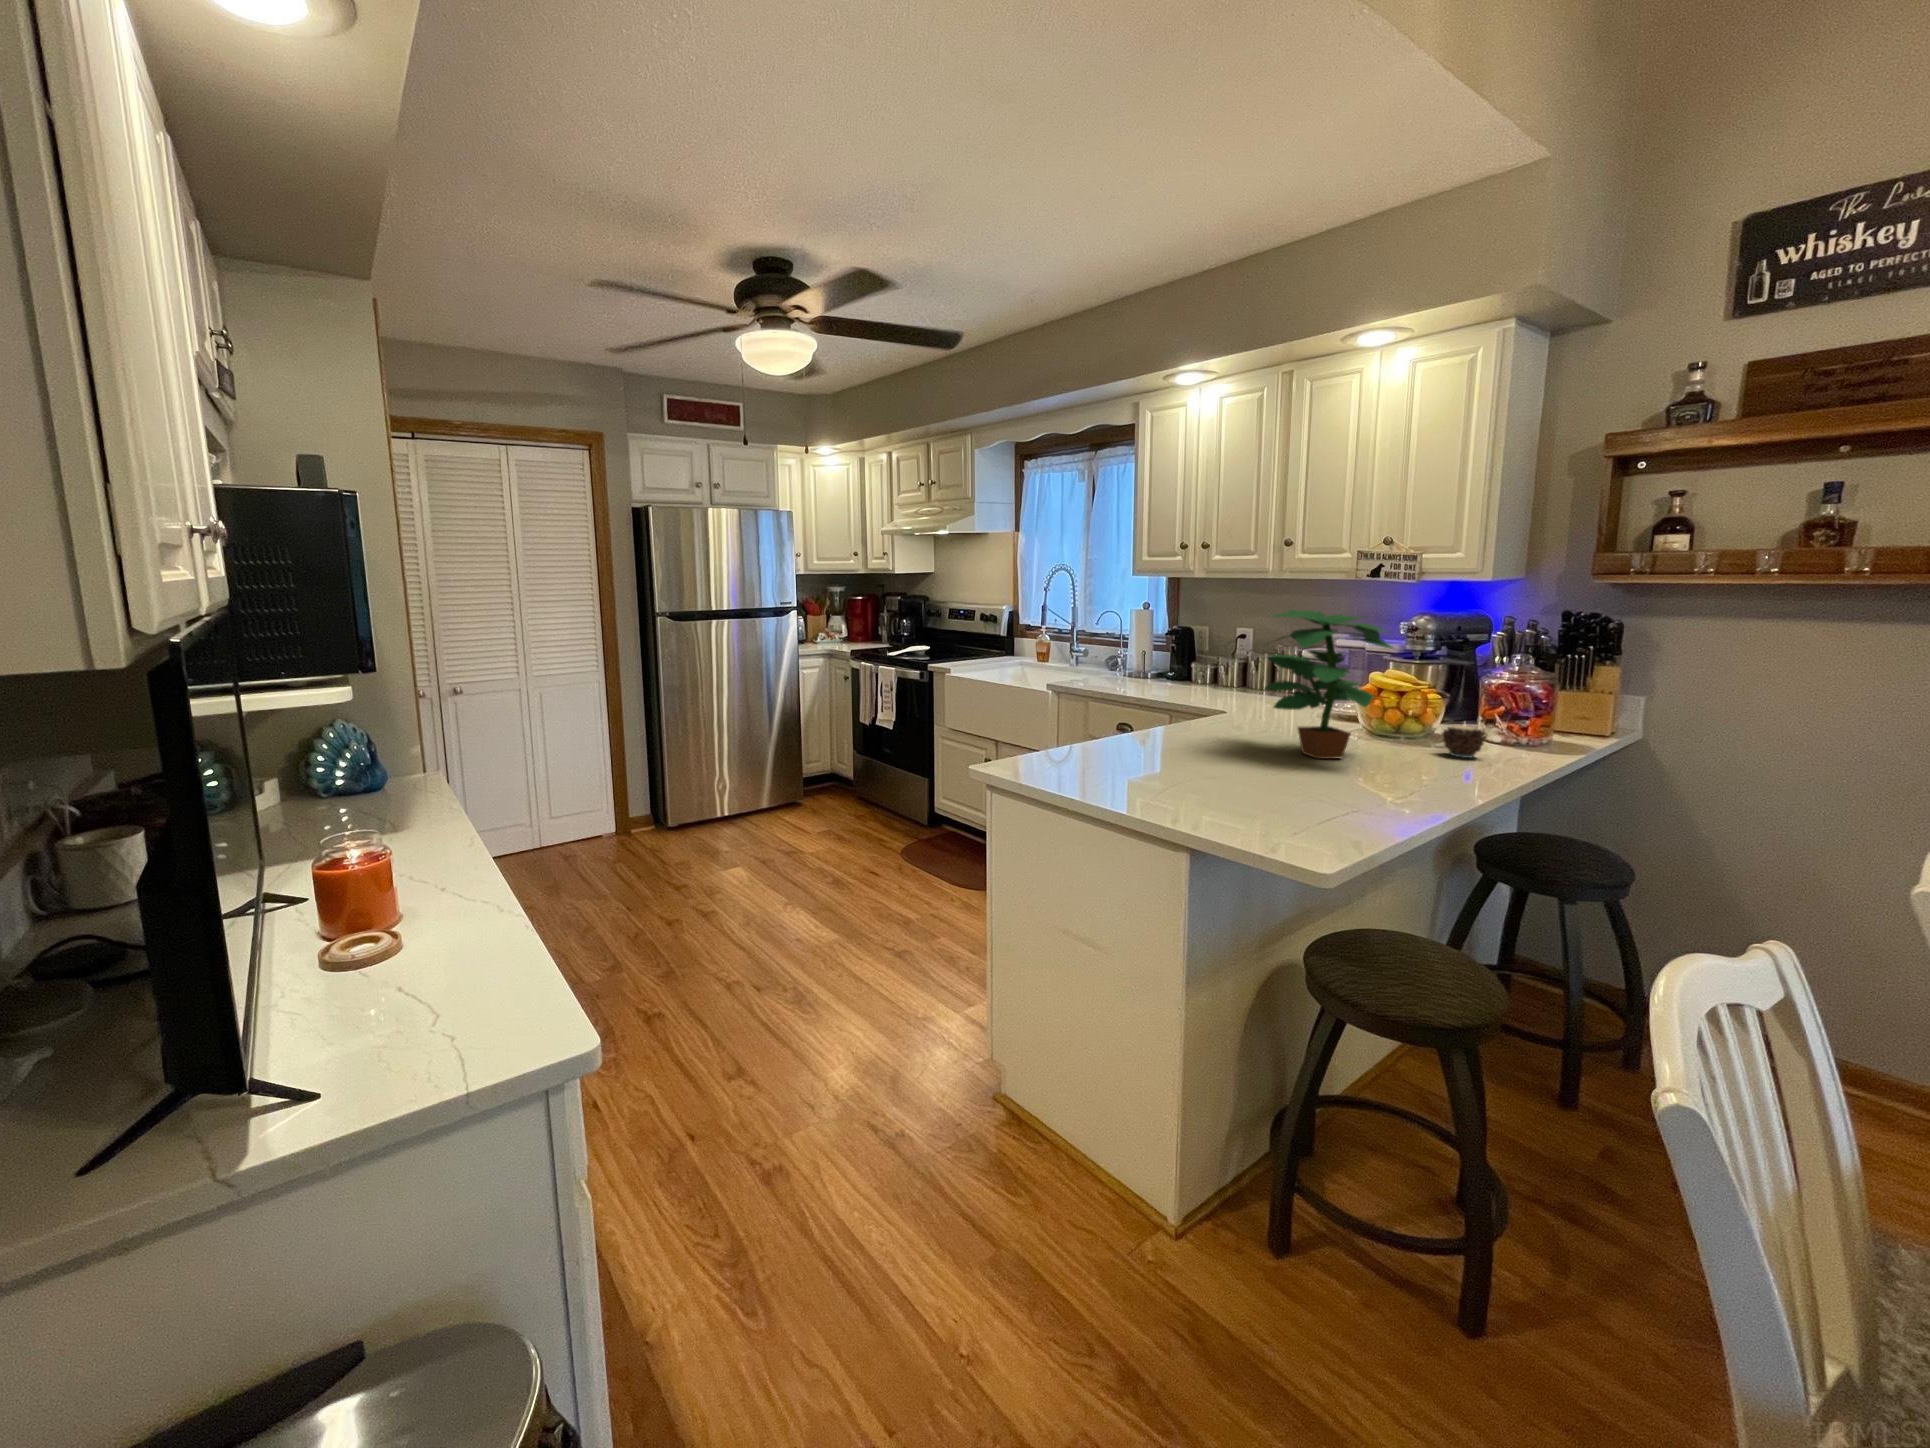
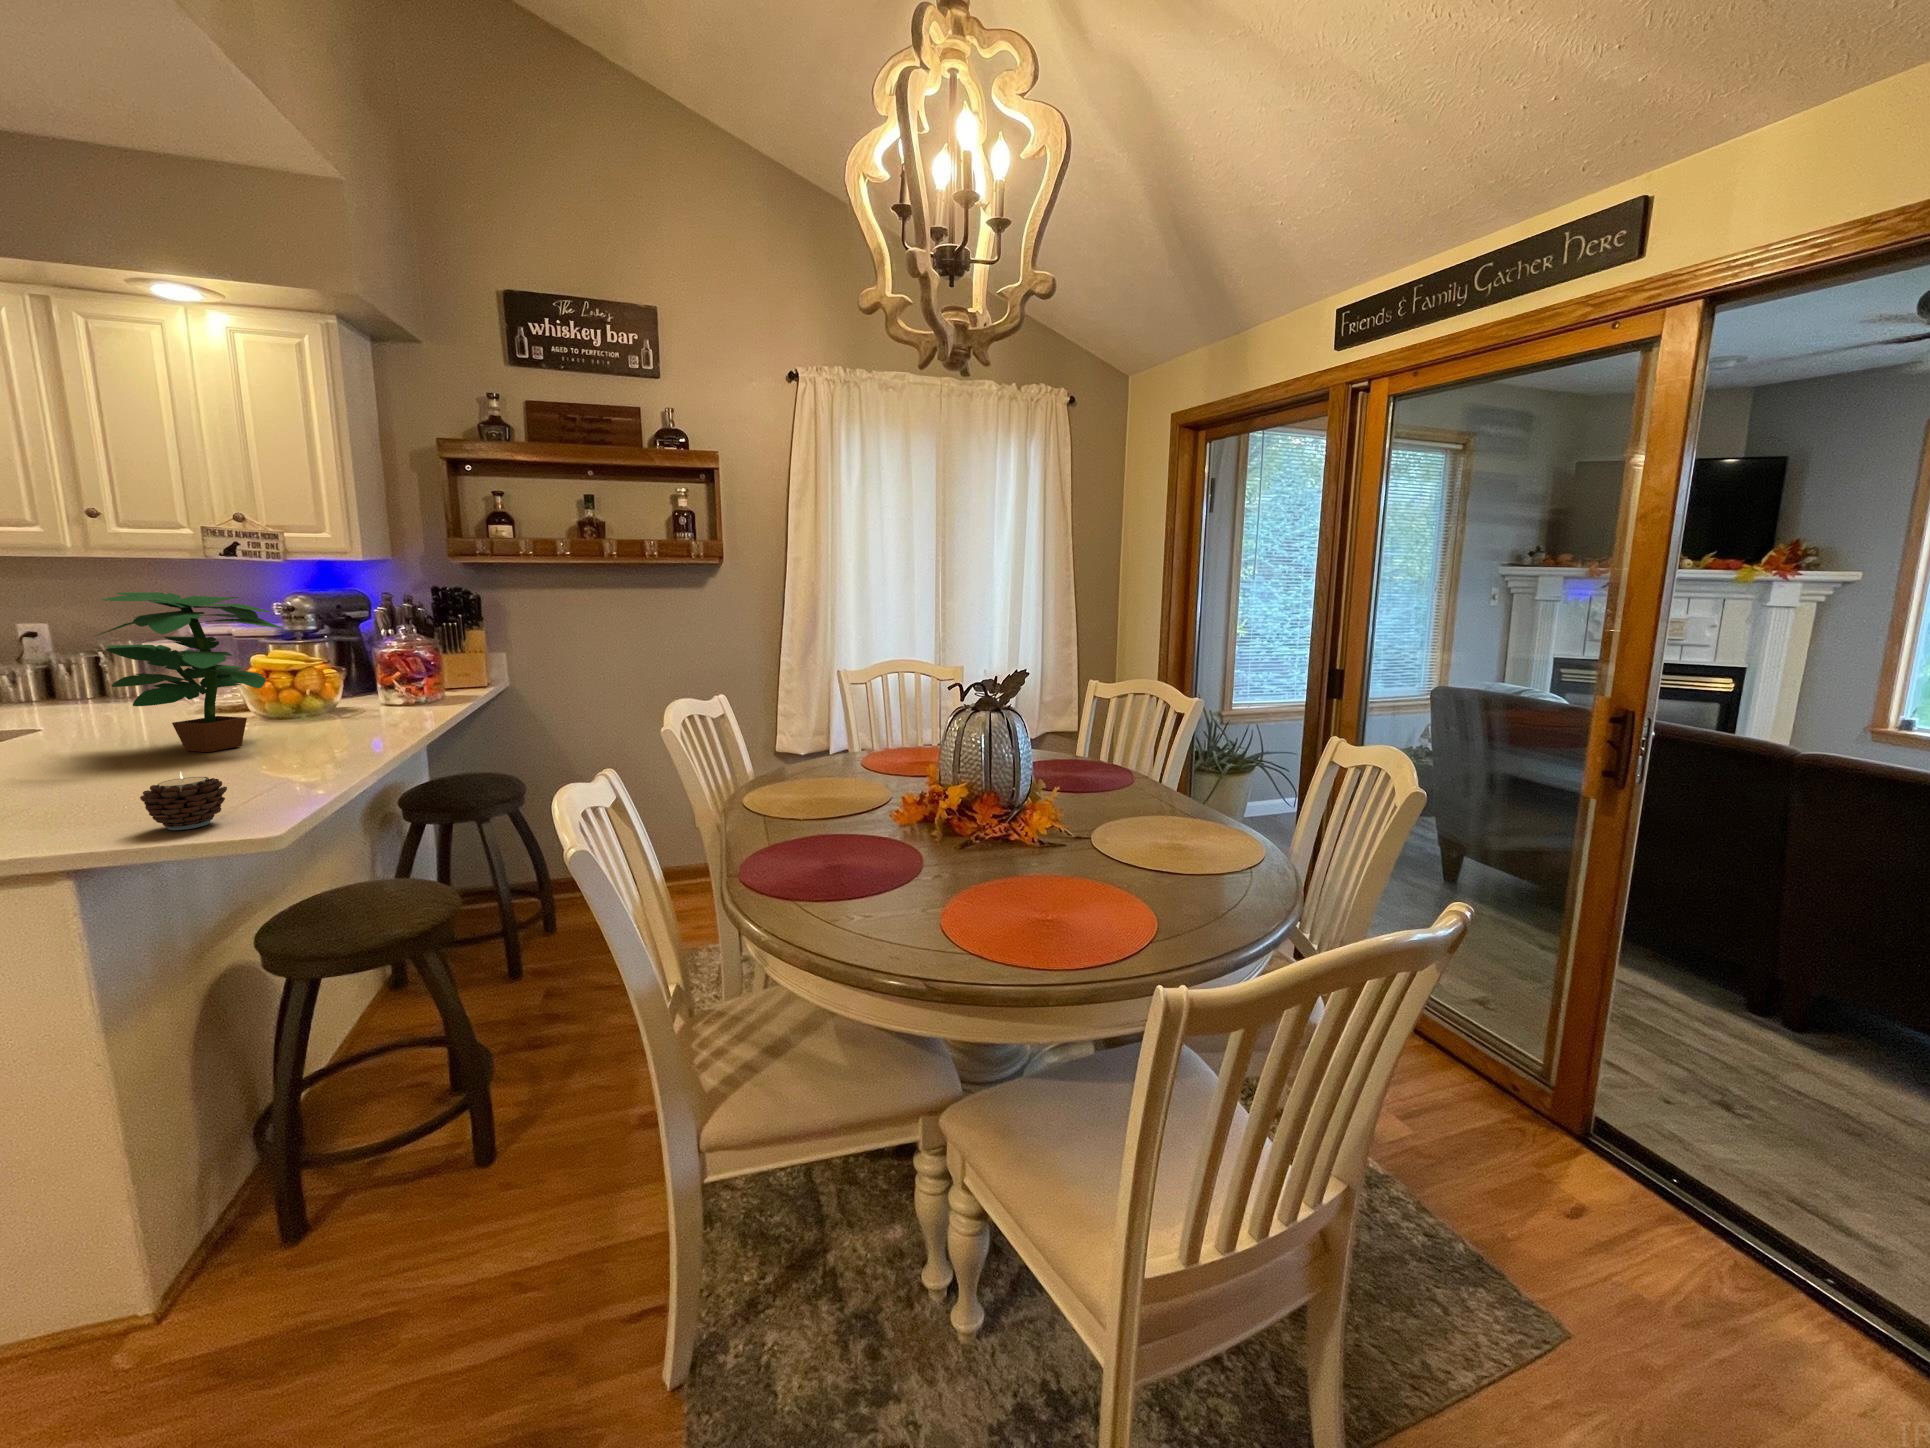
candle: present [1442,725,1486,758] -> present [140,772,227,830]

